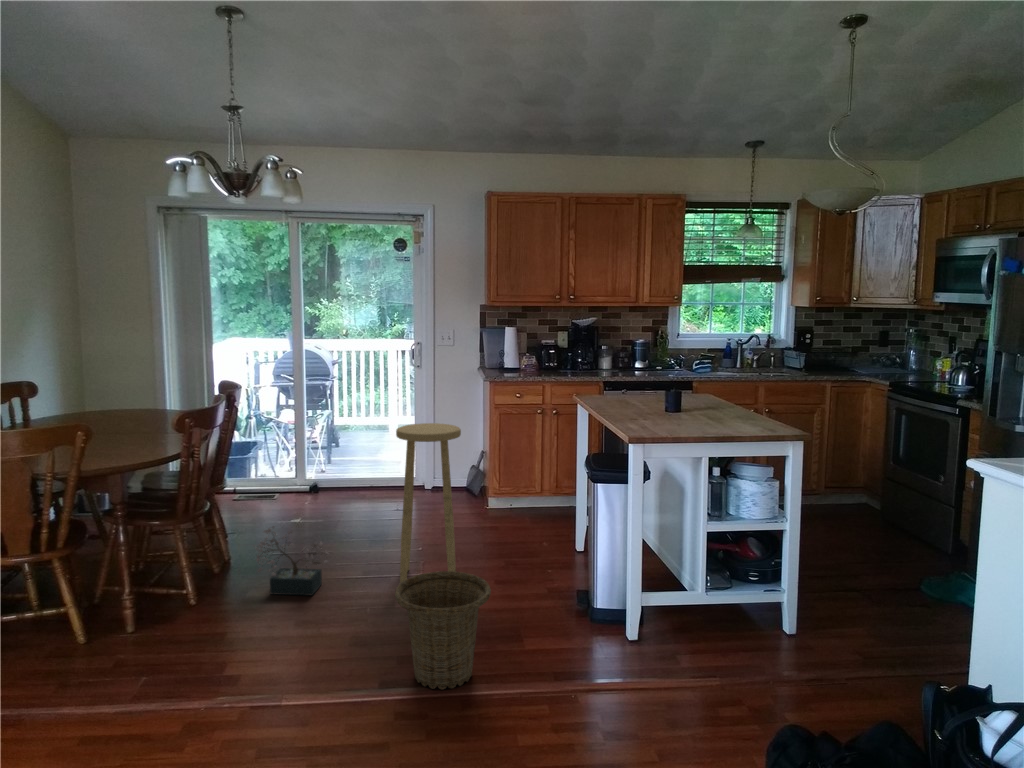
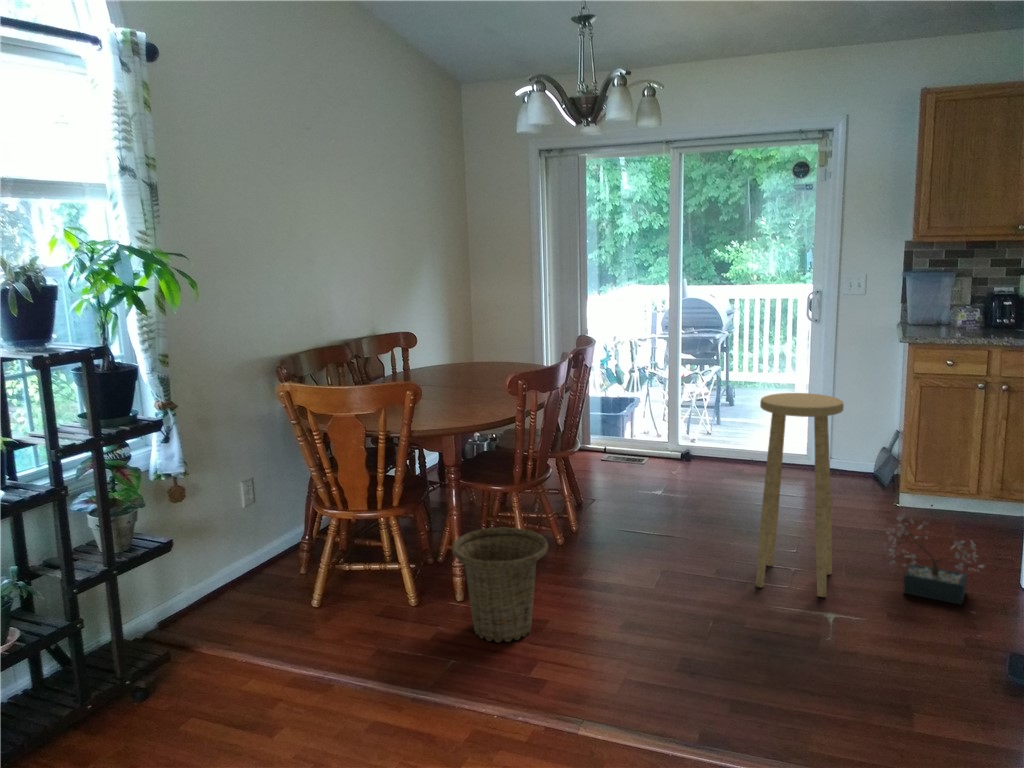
decorative plant: present [256,526,329,595] -> present [884,513,984,605]
basket: present [395,571,491,689] -> present [452,528,548,642]

